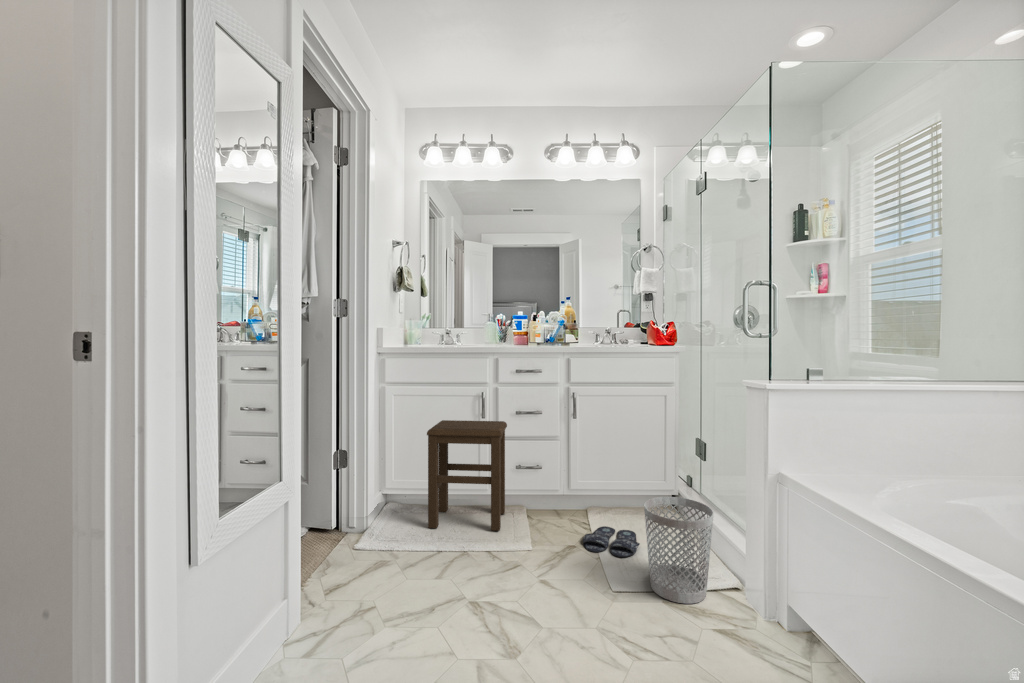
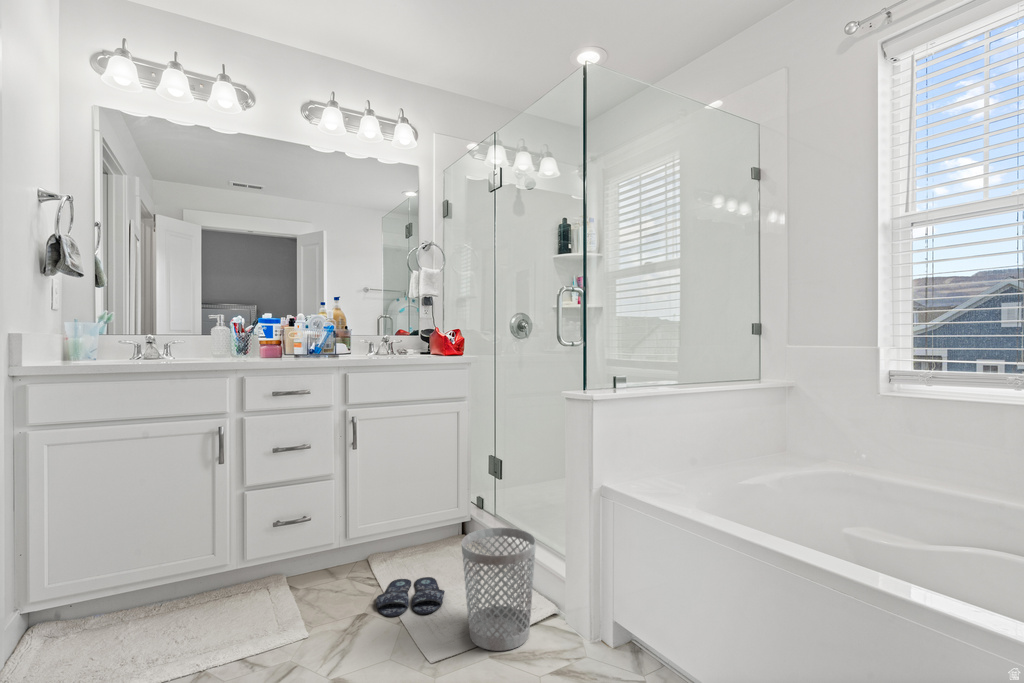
stool: present [427,420,507,531] -> none [124,465,258,652]

